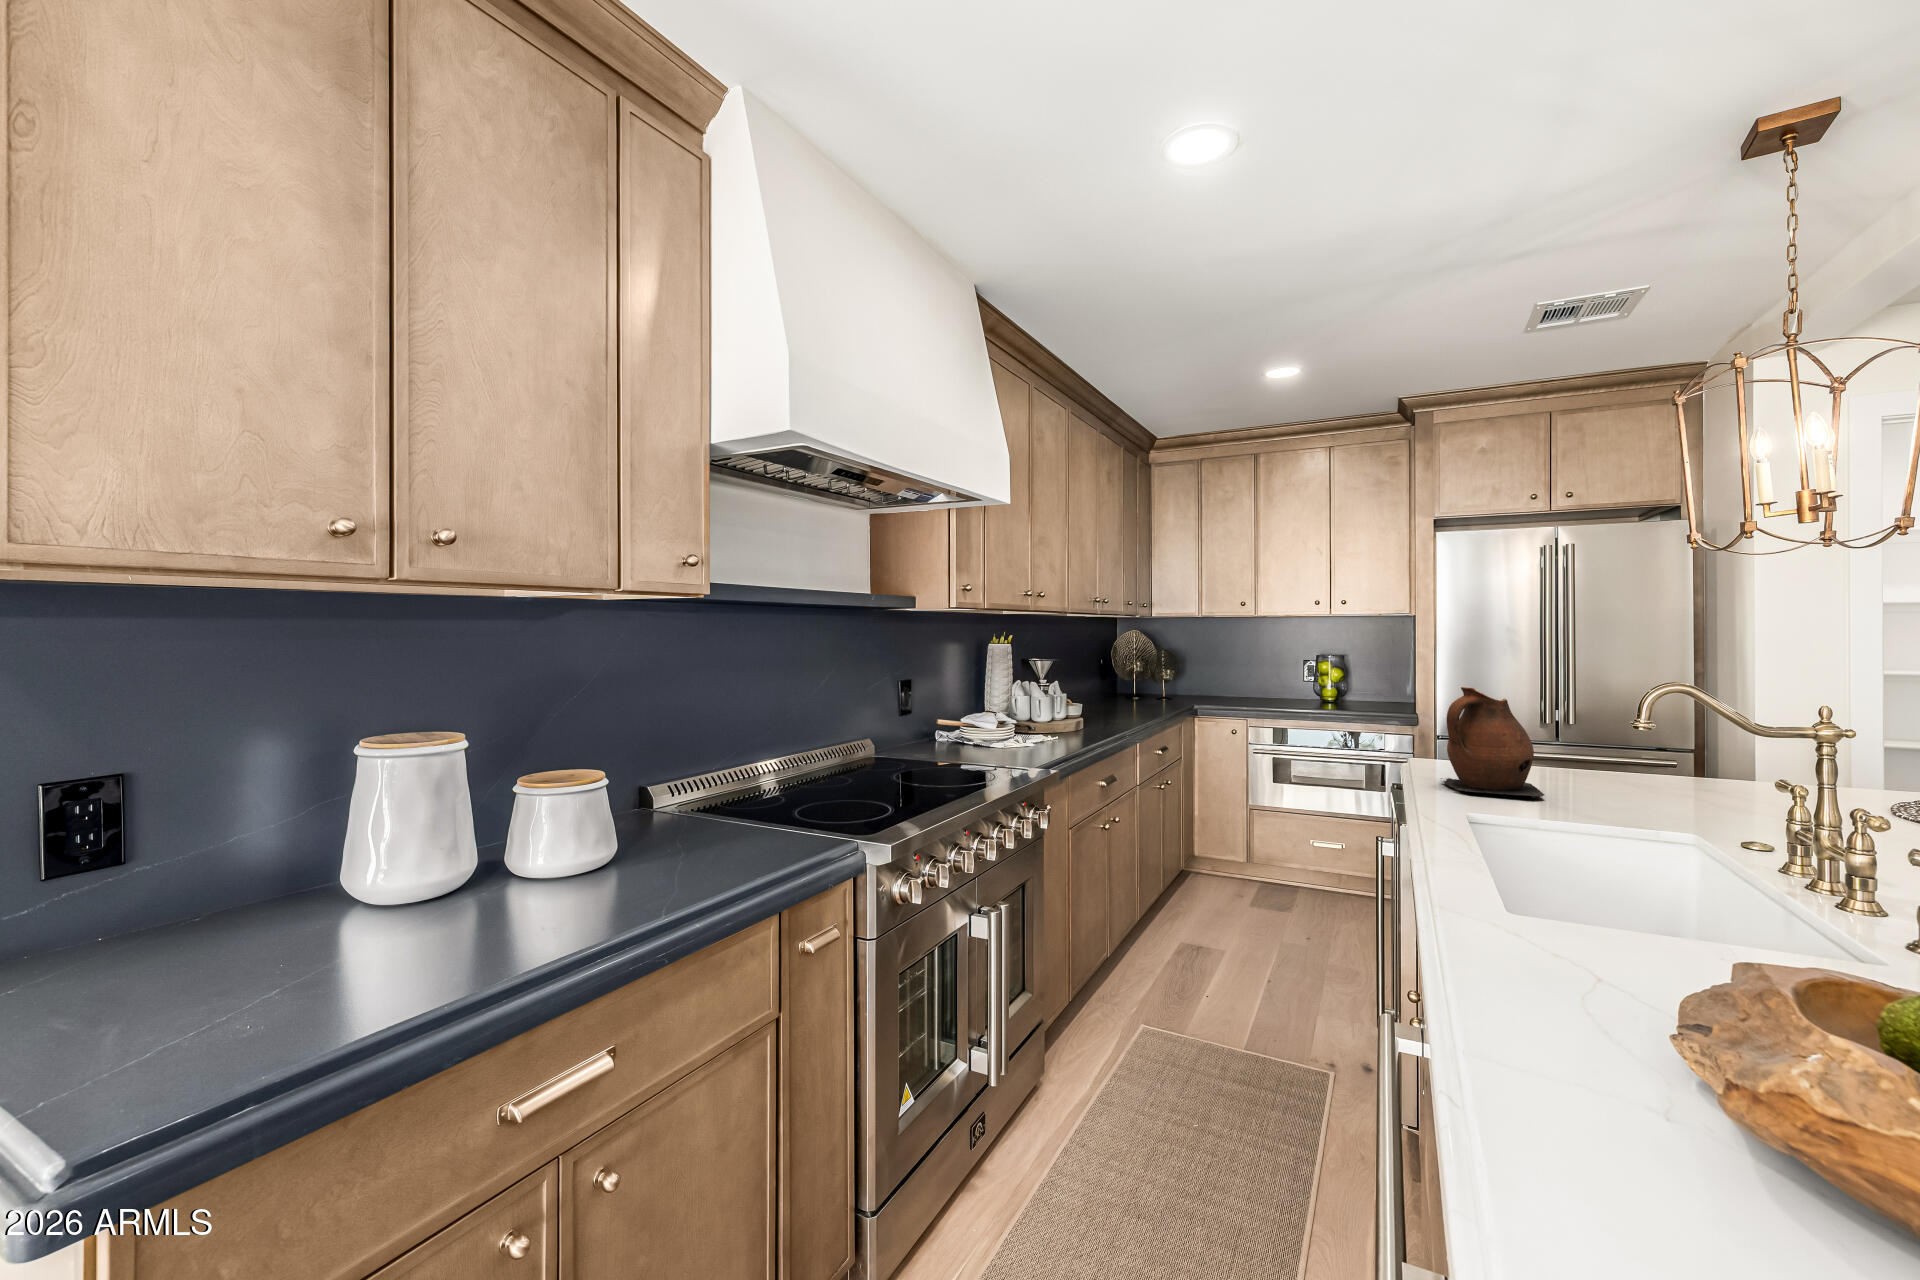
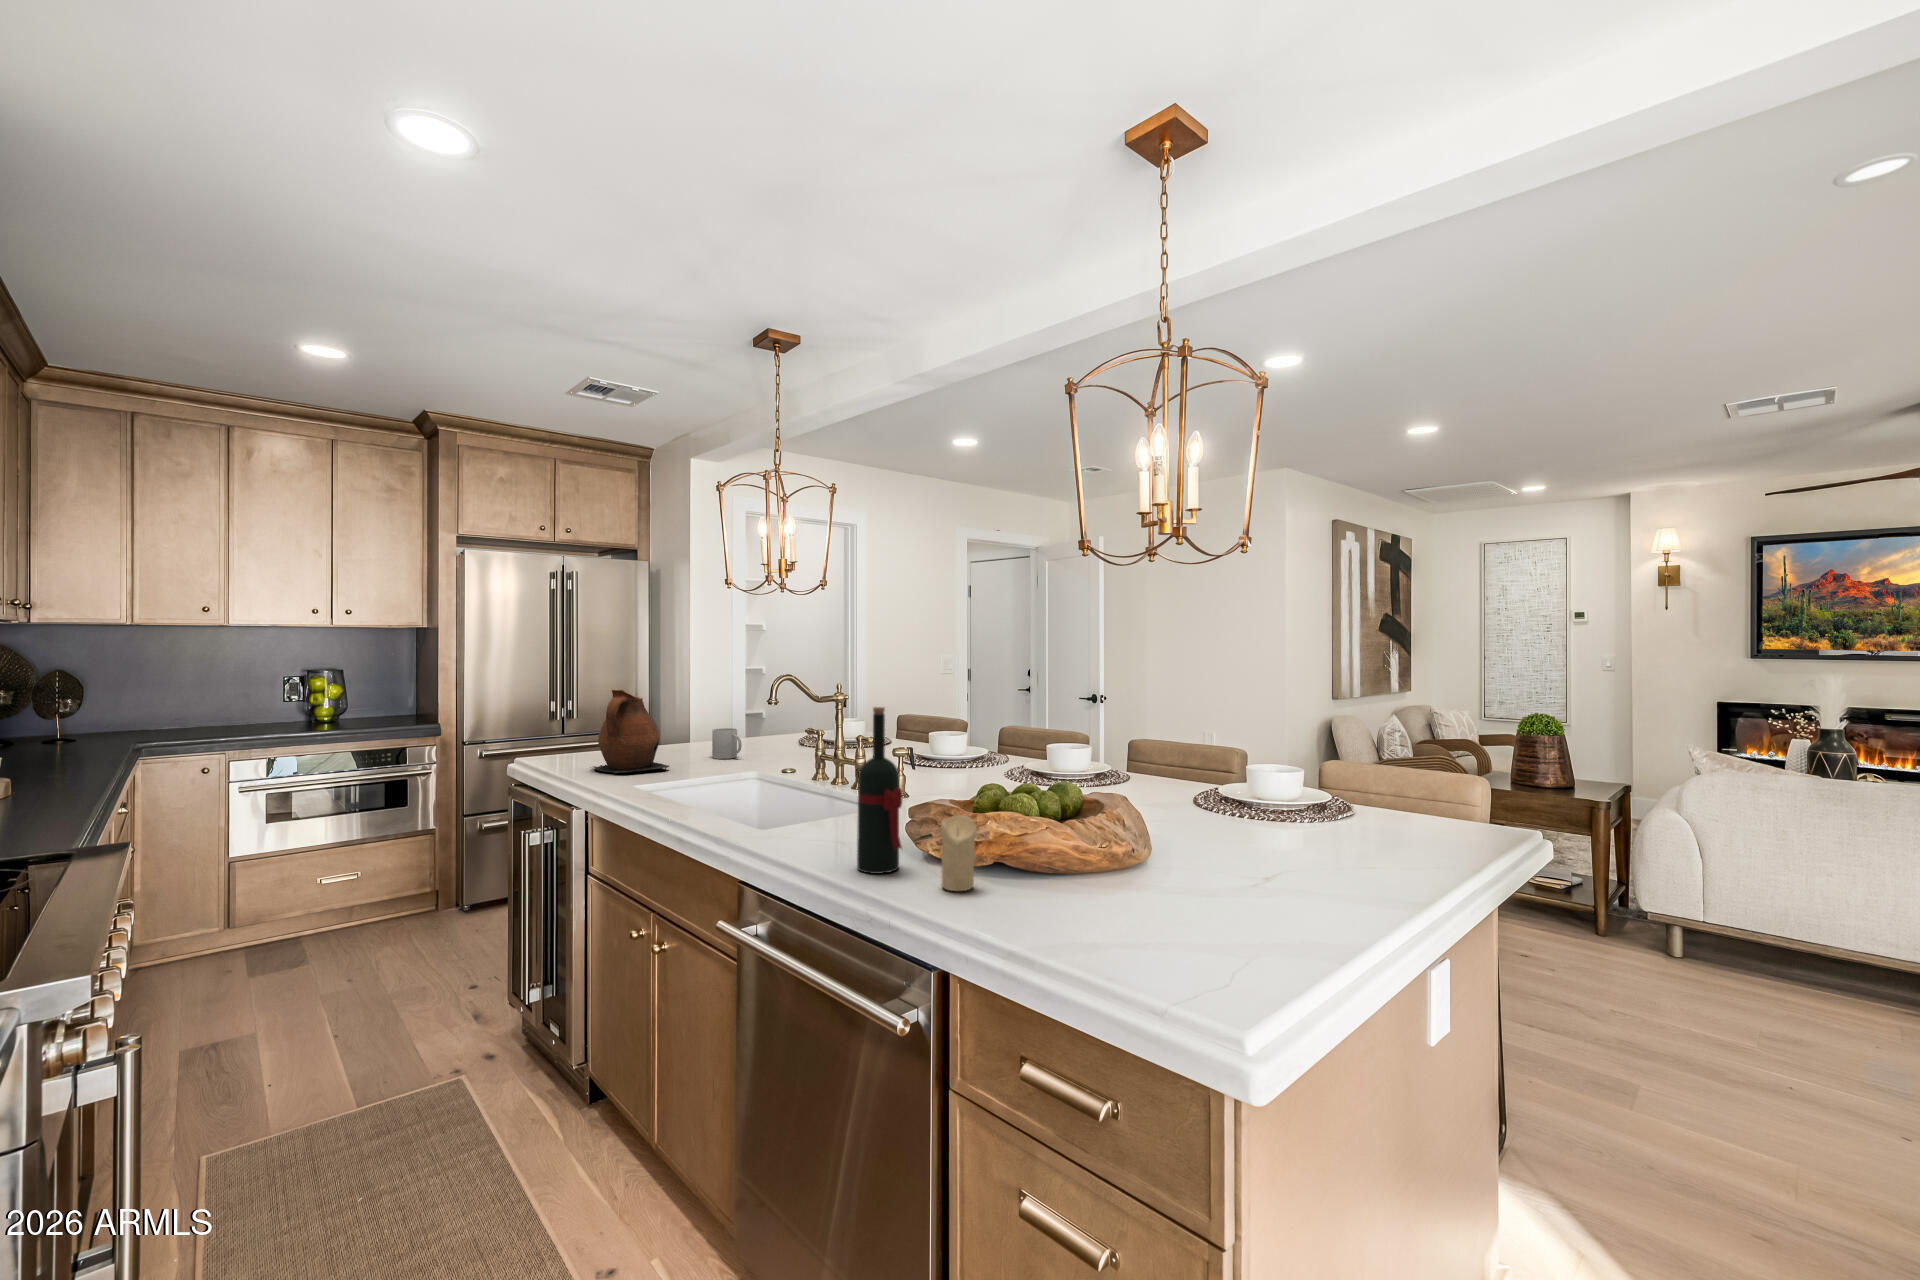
wine bottle: none [1516,746,1615,1071] -> present [857,707,902,874]
mug: none [1650,755,1699,803] -> present [712,728,742,759]
candle: none [1613,1009,1719,1196] -> present [941,815,976,891]

